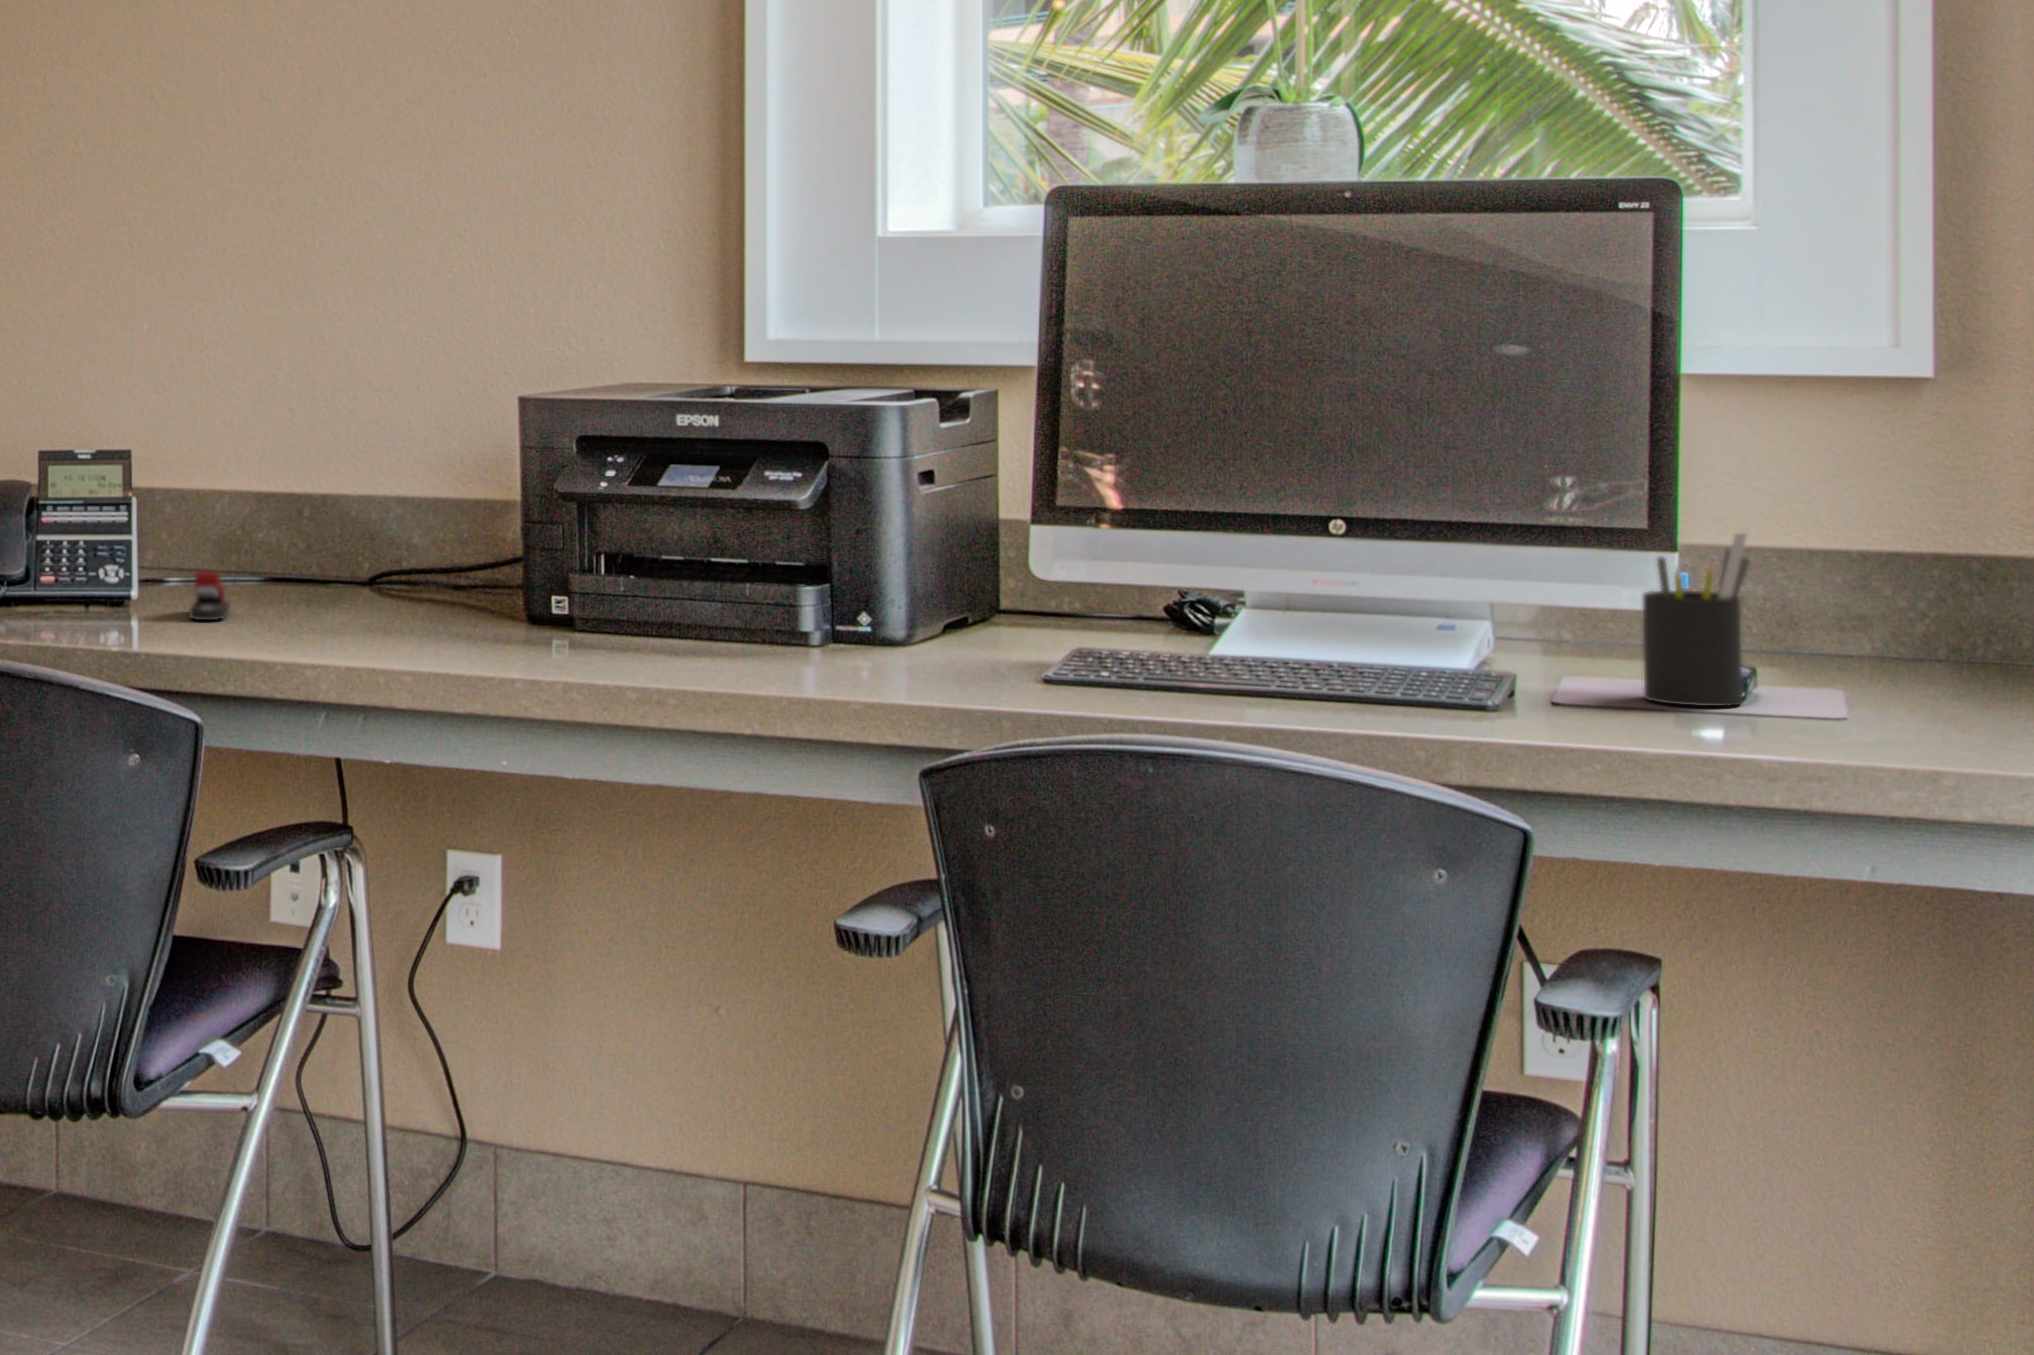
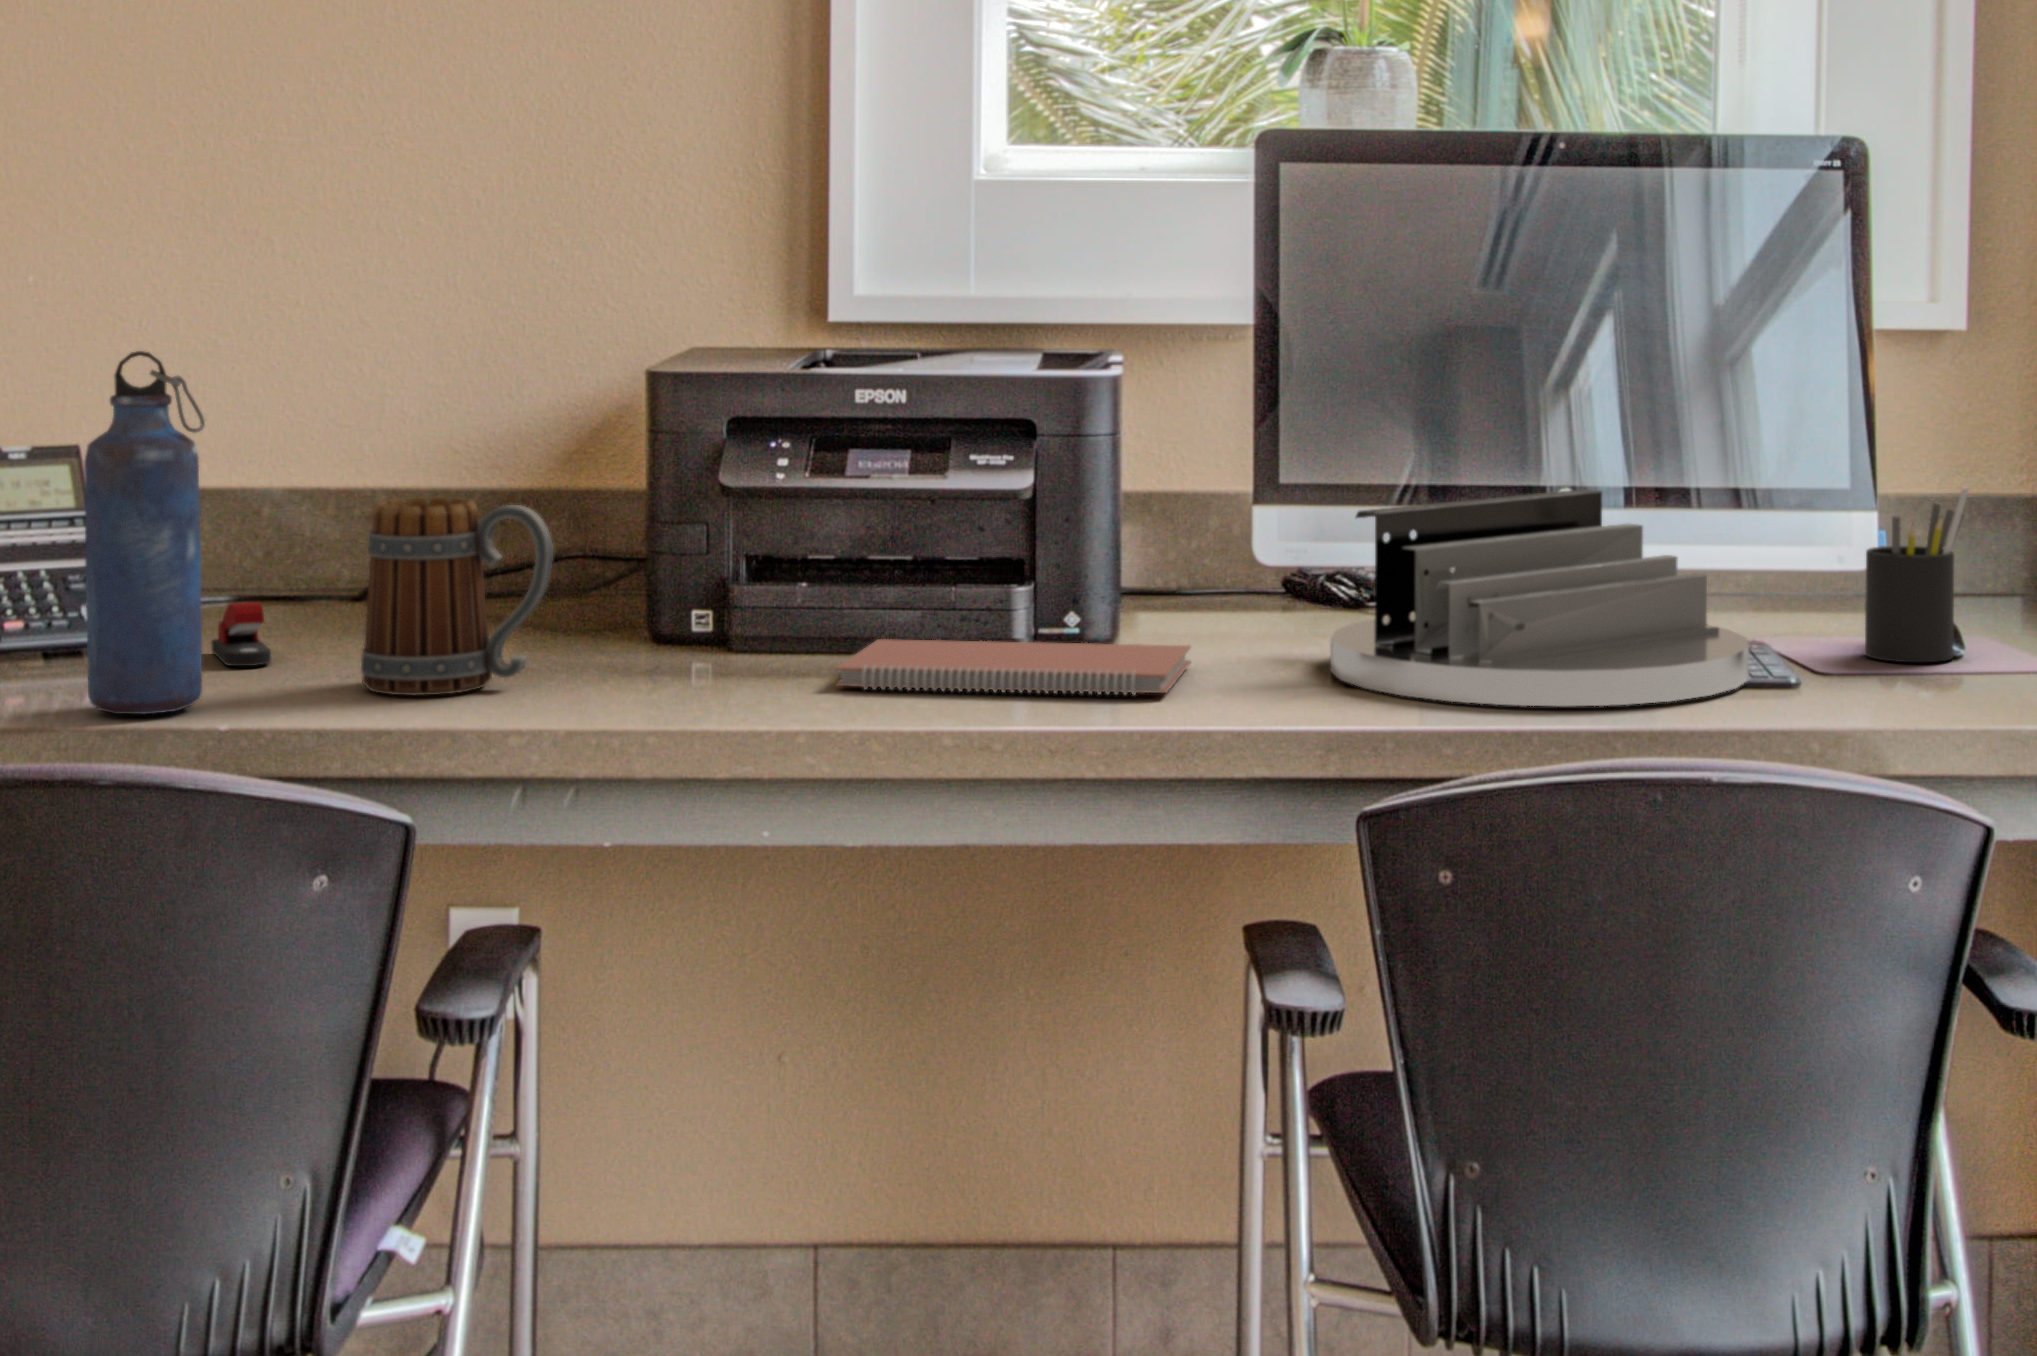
water bottle: none [49,370,133,642] -> present [84,351,205,714]
mug: none [257,491,398,644] -> present [361,497,553,695]
desk organizer: none [1062,524,1480,715] -> present [1331,489,1749,707]
notebook: none [613,627,946,679] -> present [836,639,1191,696]

